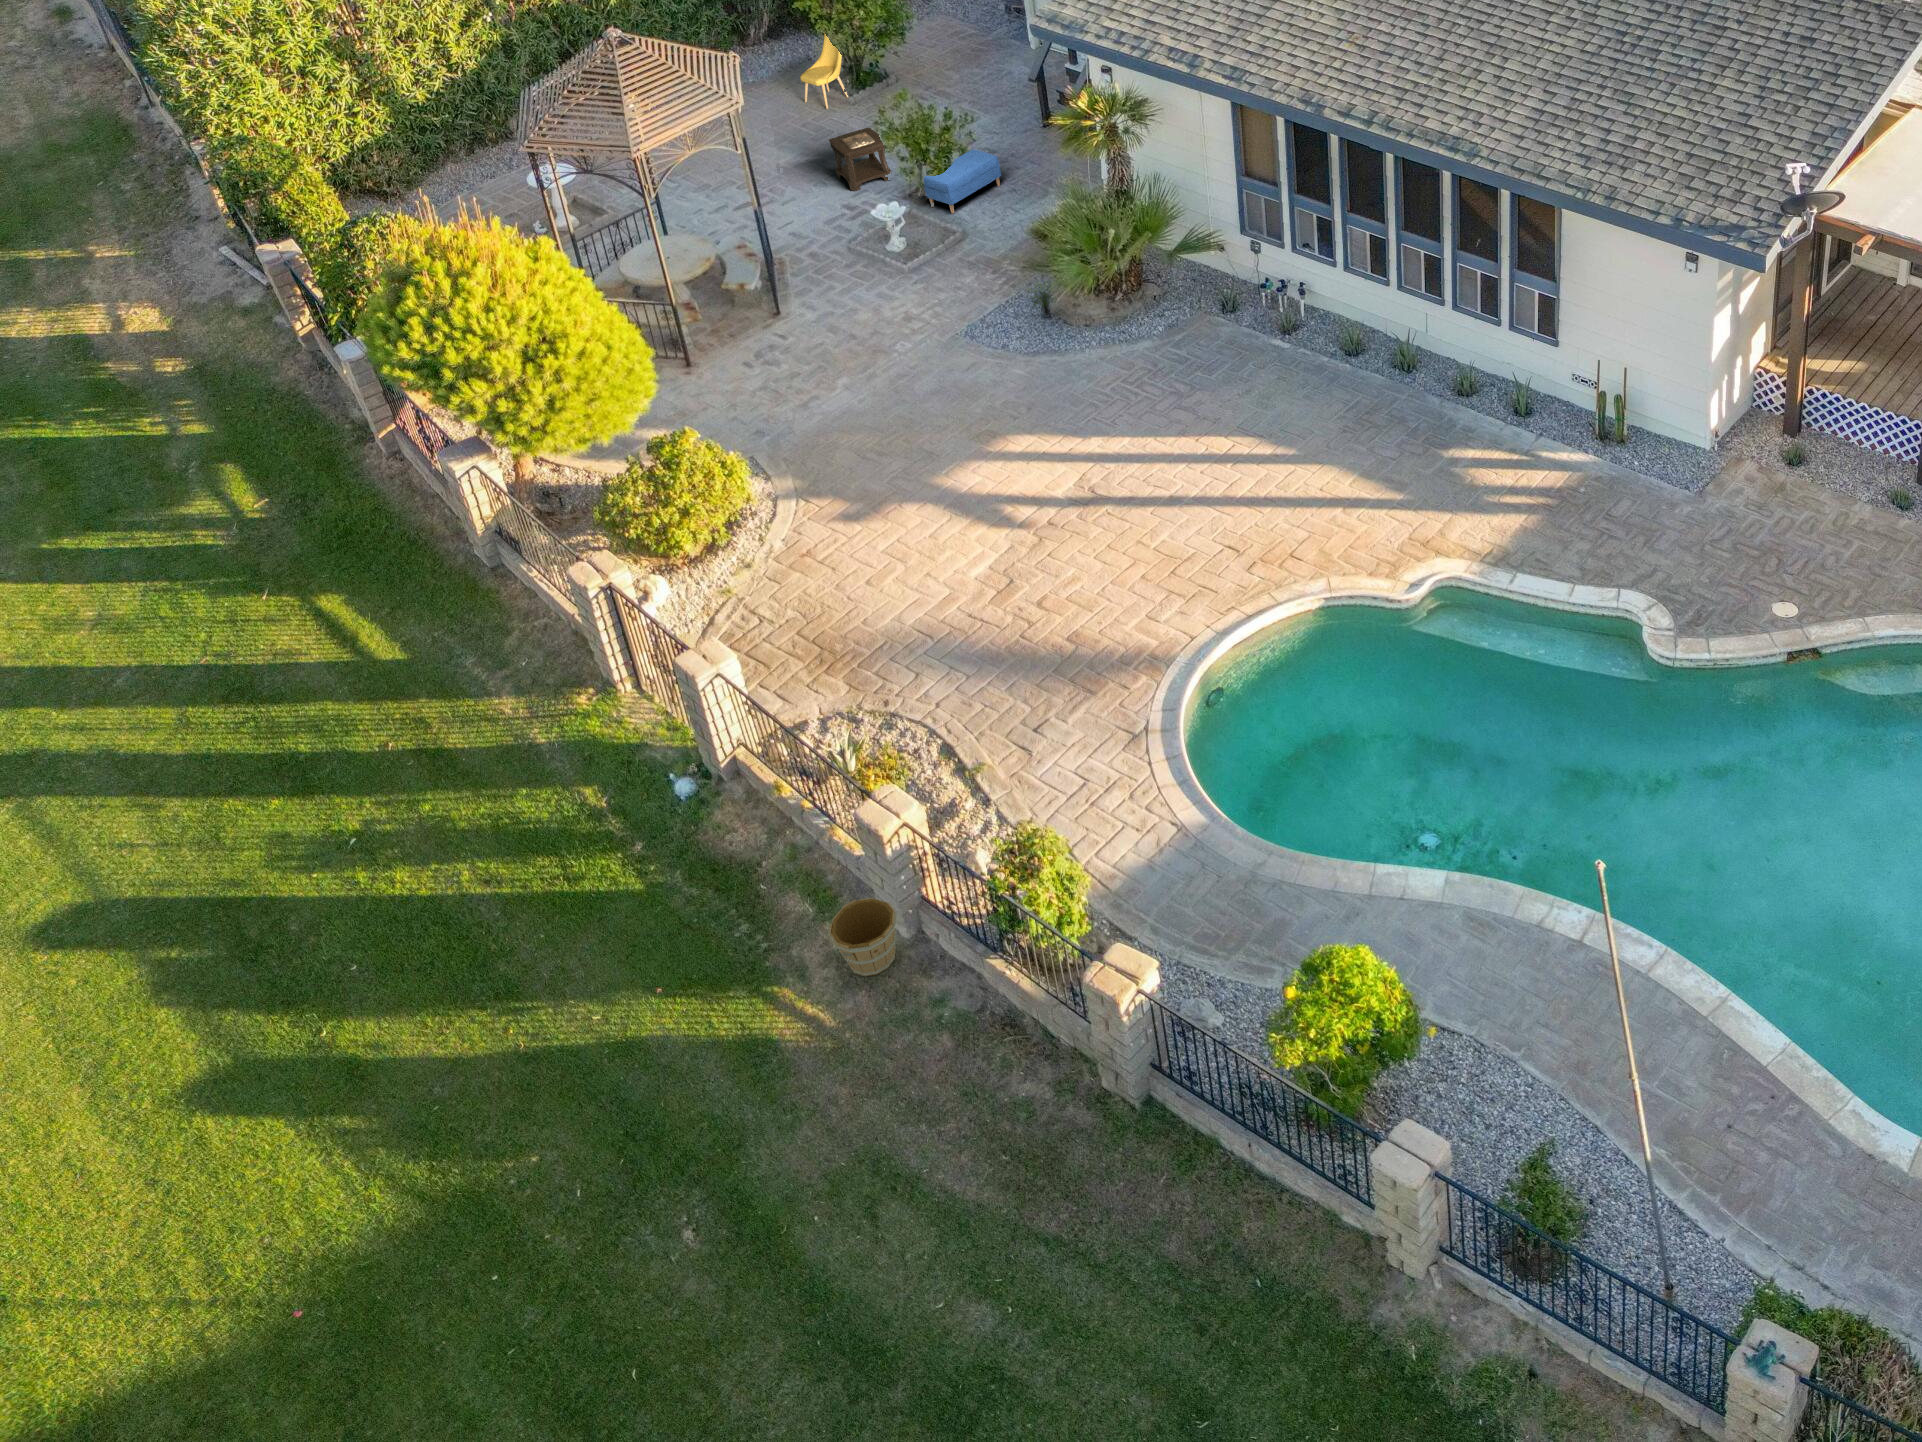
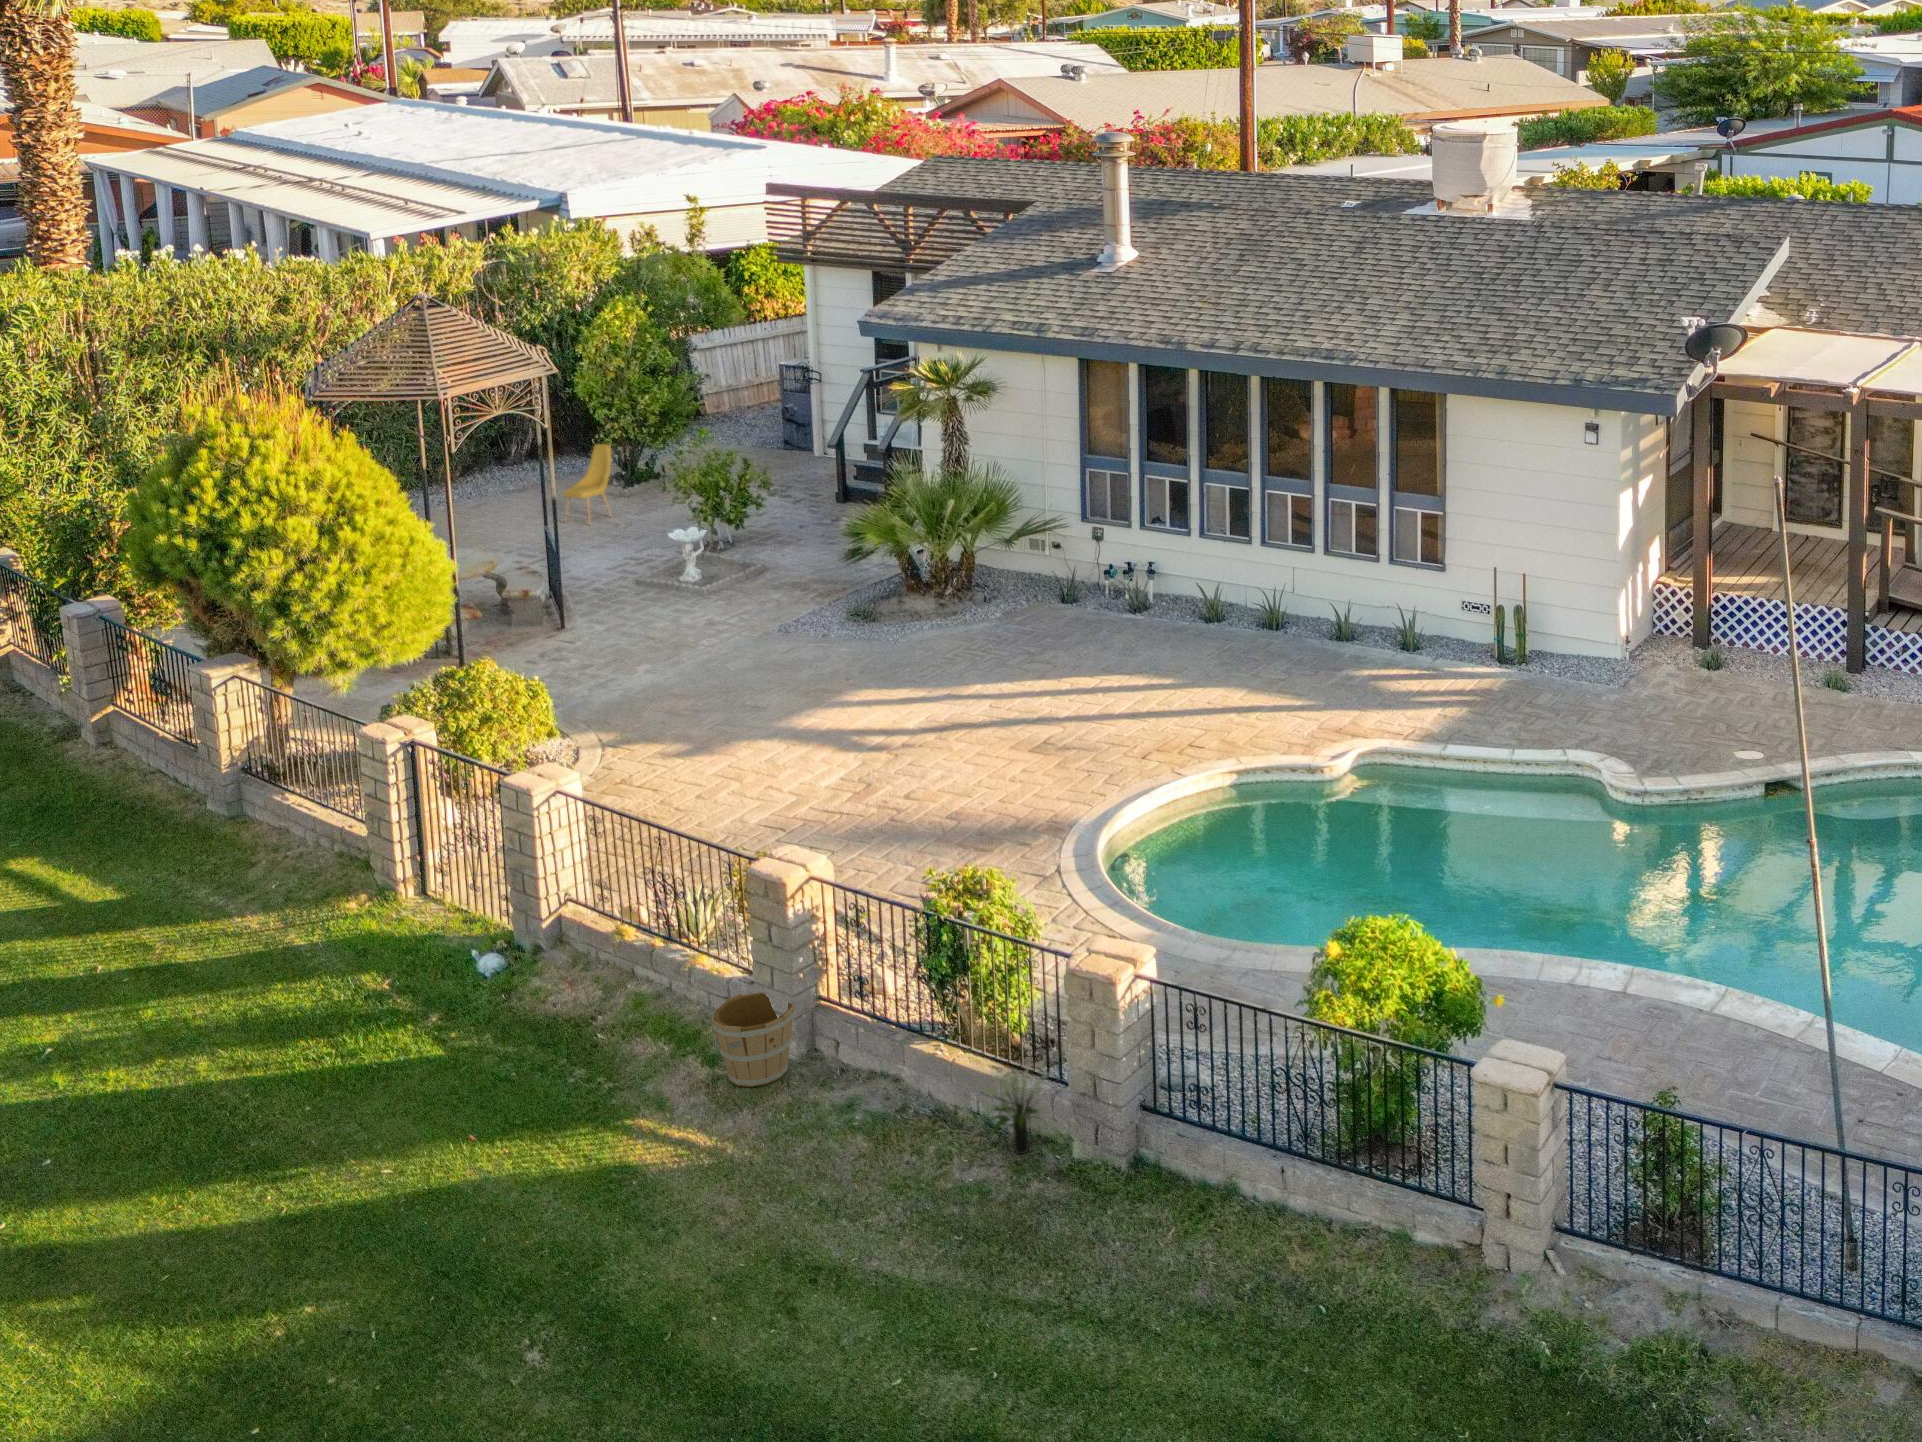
side table: present [829,128,891,191] -> none [605,510,672,569]
bench: present [924,149,1001,214] -> none [714,520,796,575]
potted plant: present [1027,282,1055,317] -> present [983,1070,1047,1154]

